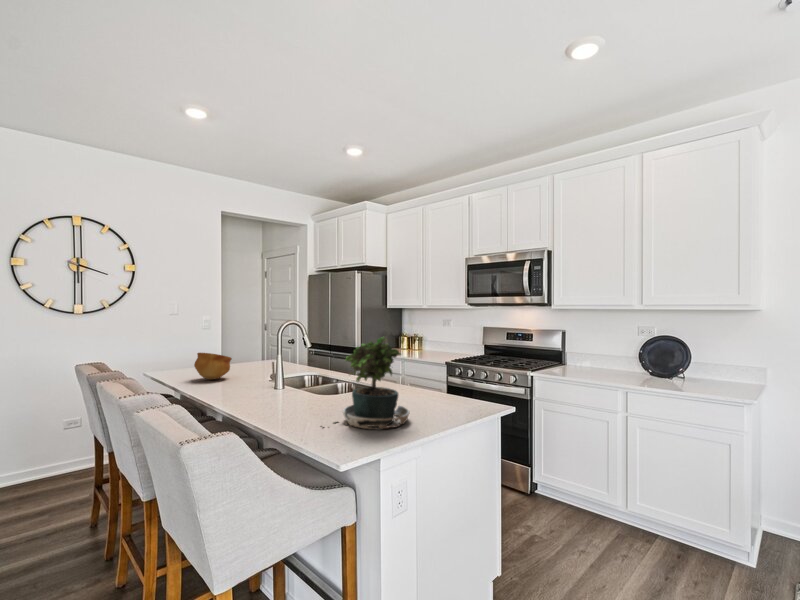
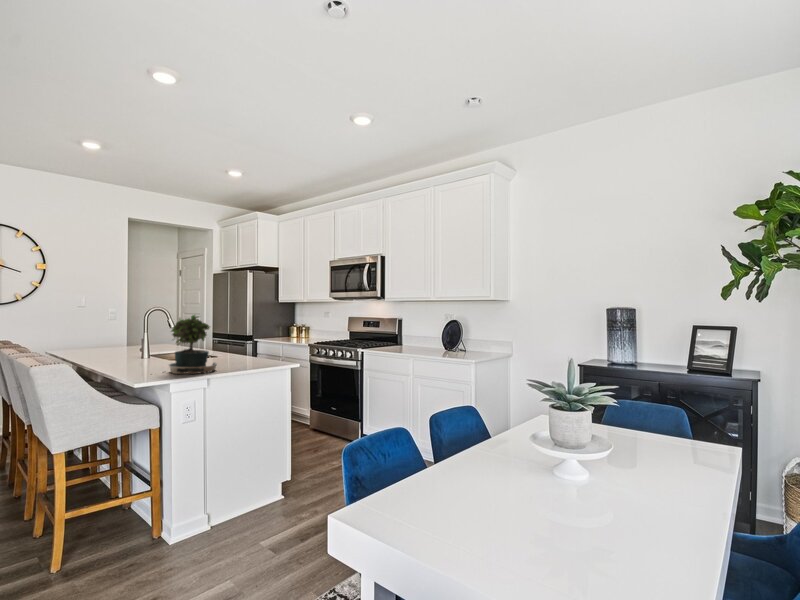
bowl: present [194,353,232,380] -> none [85,333,118,355]

